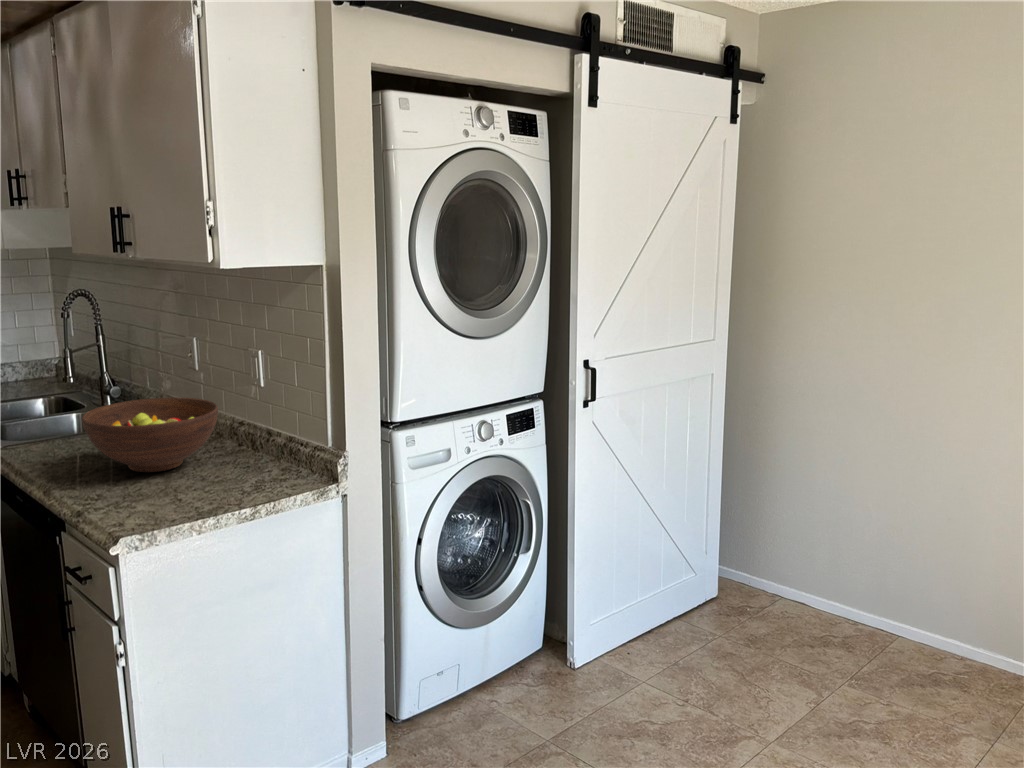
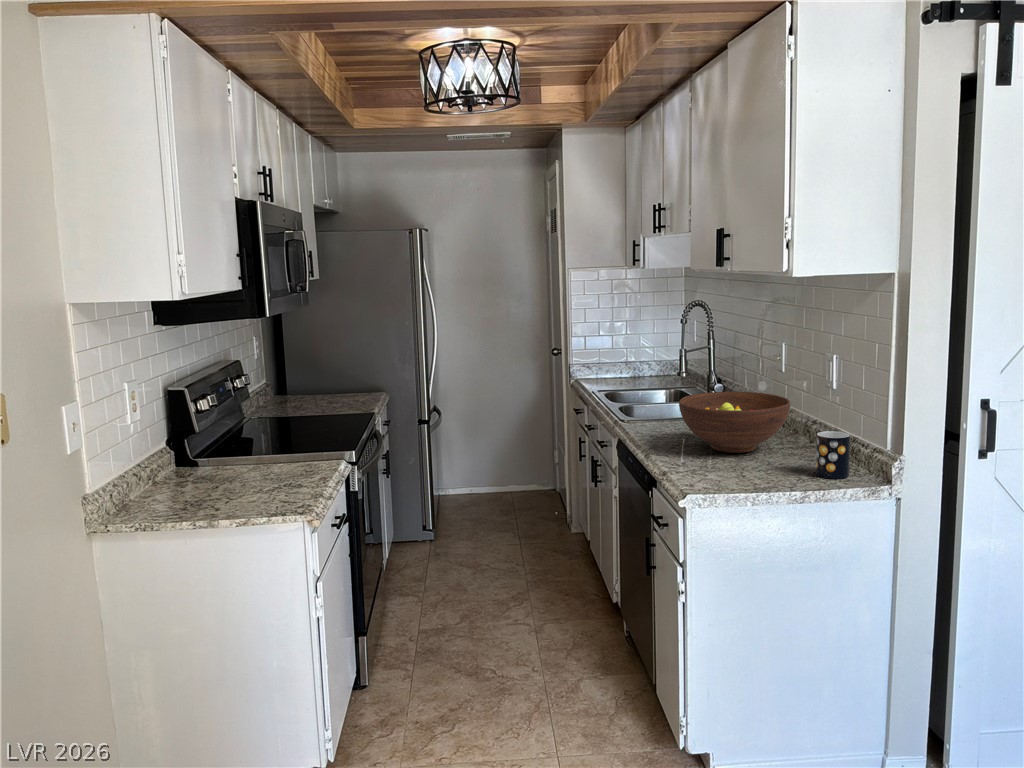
mug: none [257,435,294,487] -> present [816,431,850,479]

